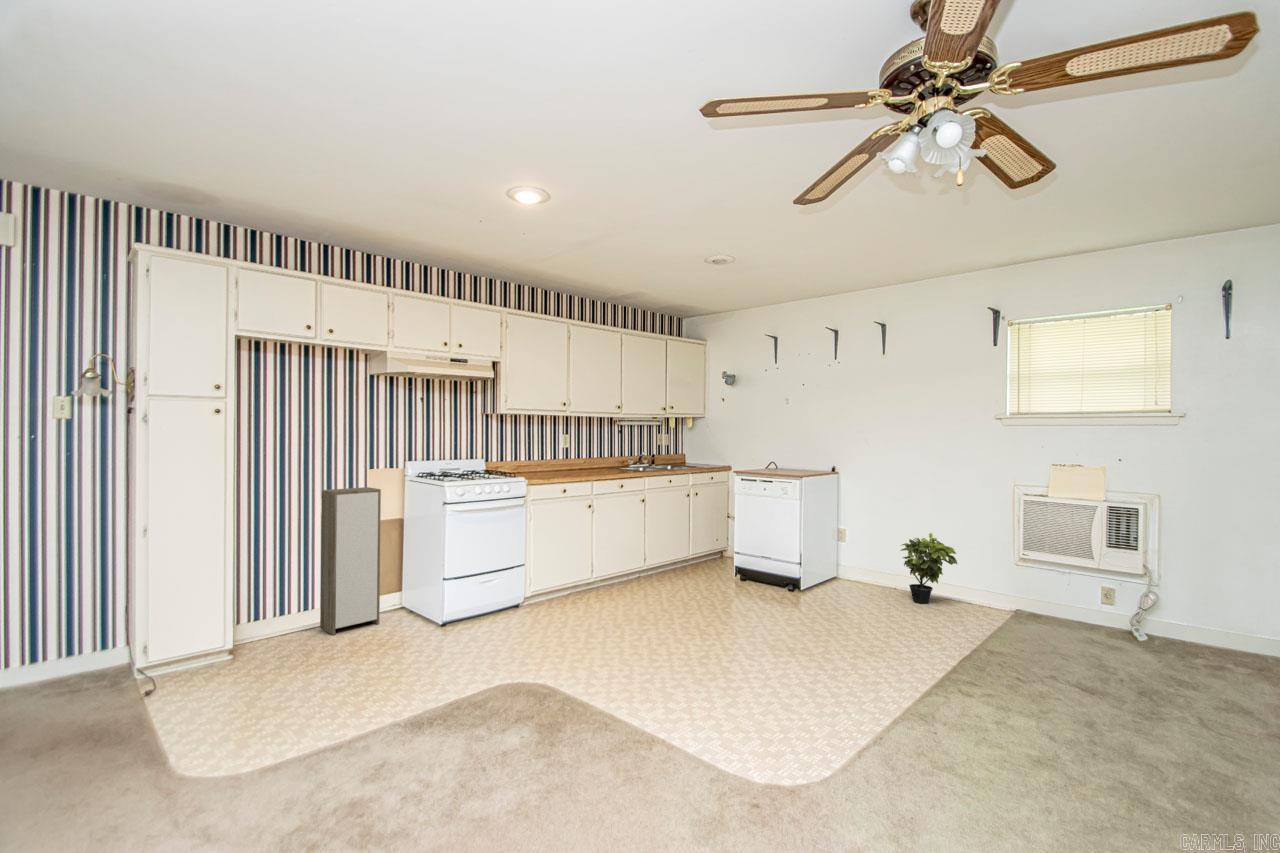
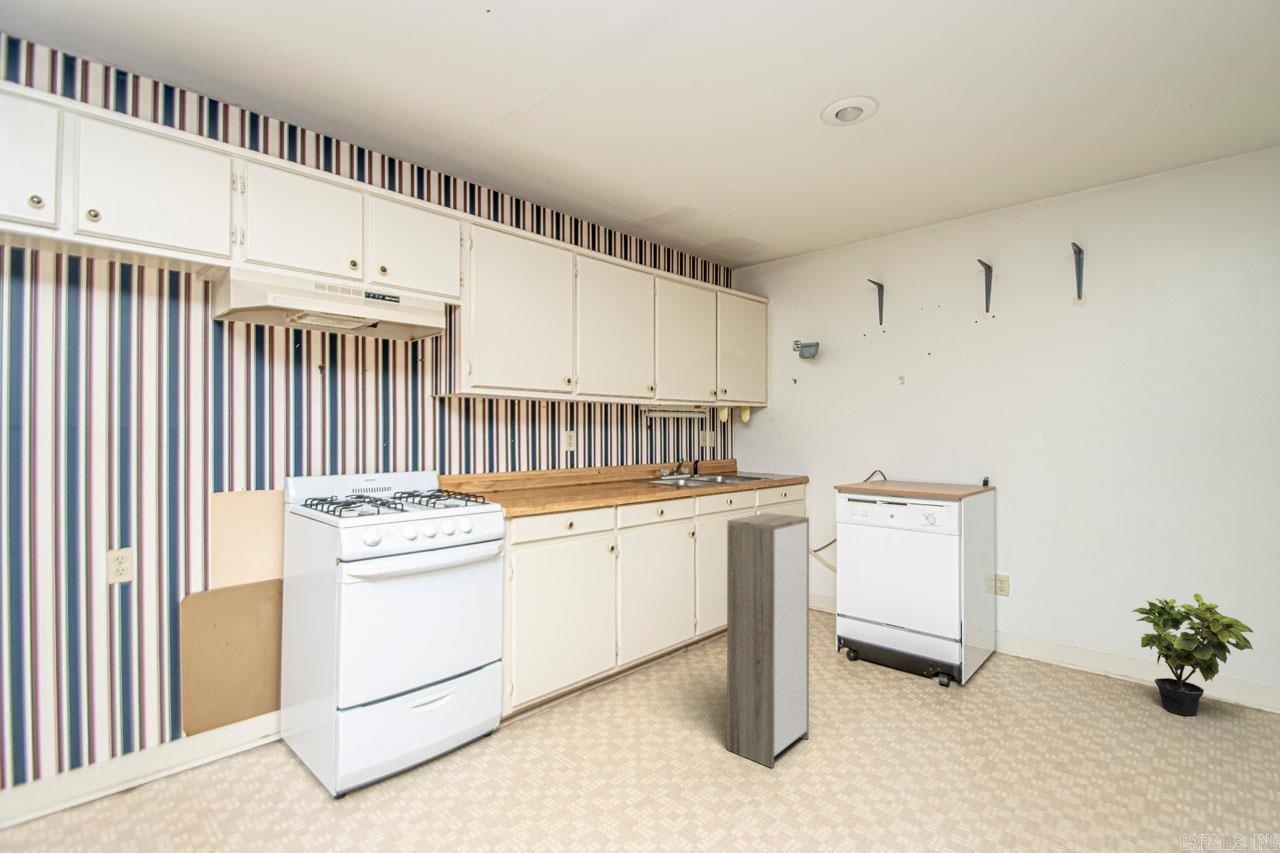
storage cabinet: present [320,487,381,635] -> present [727,513,809,768]

